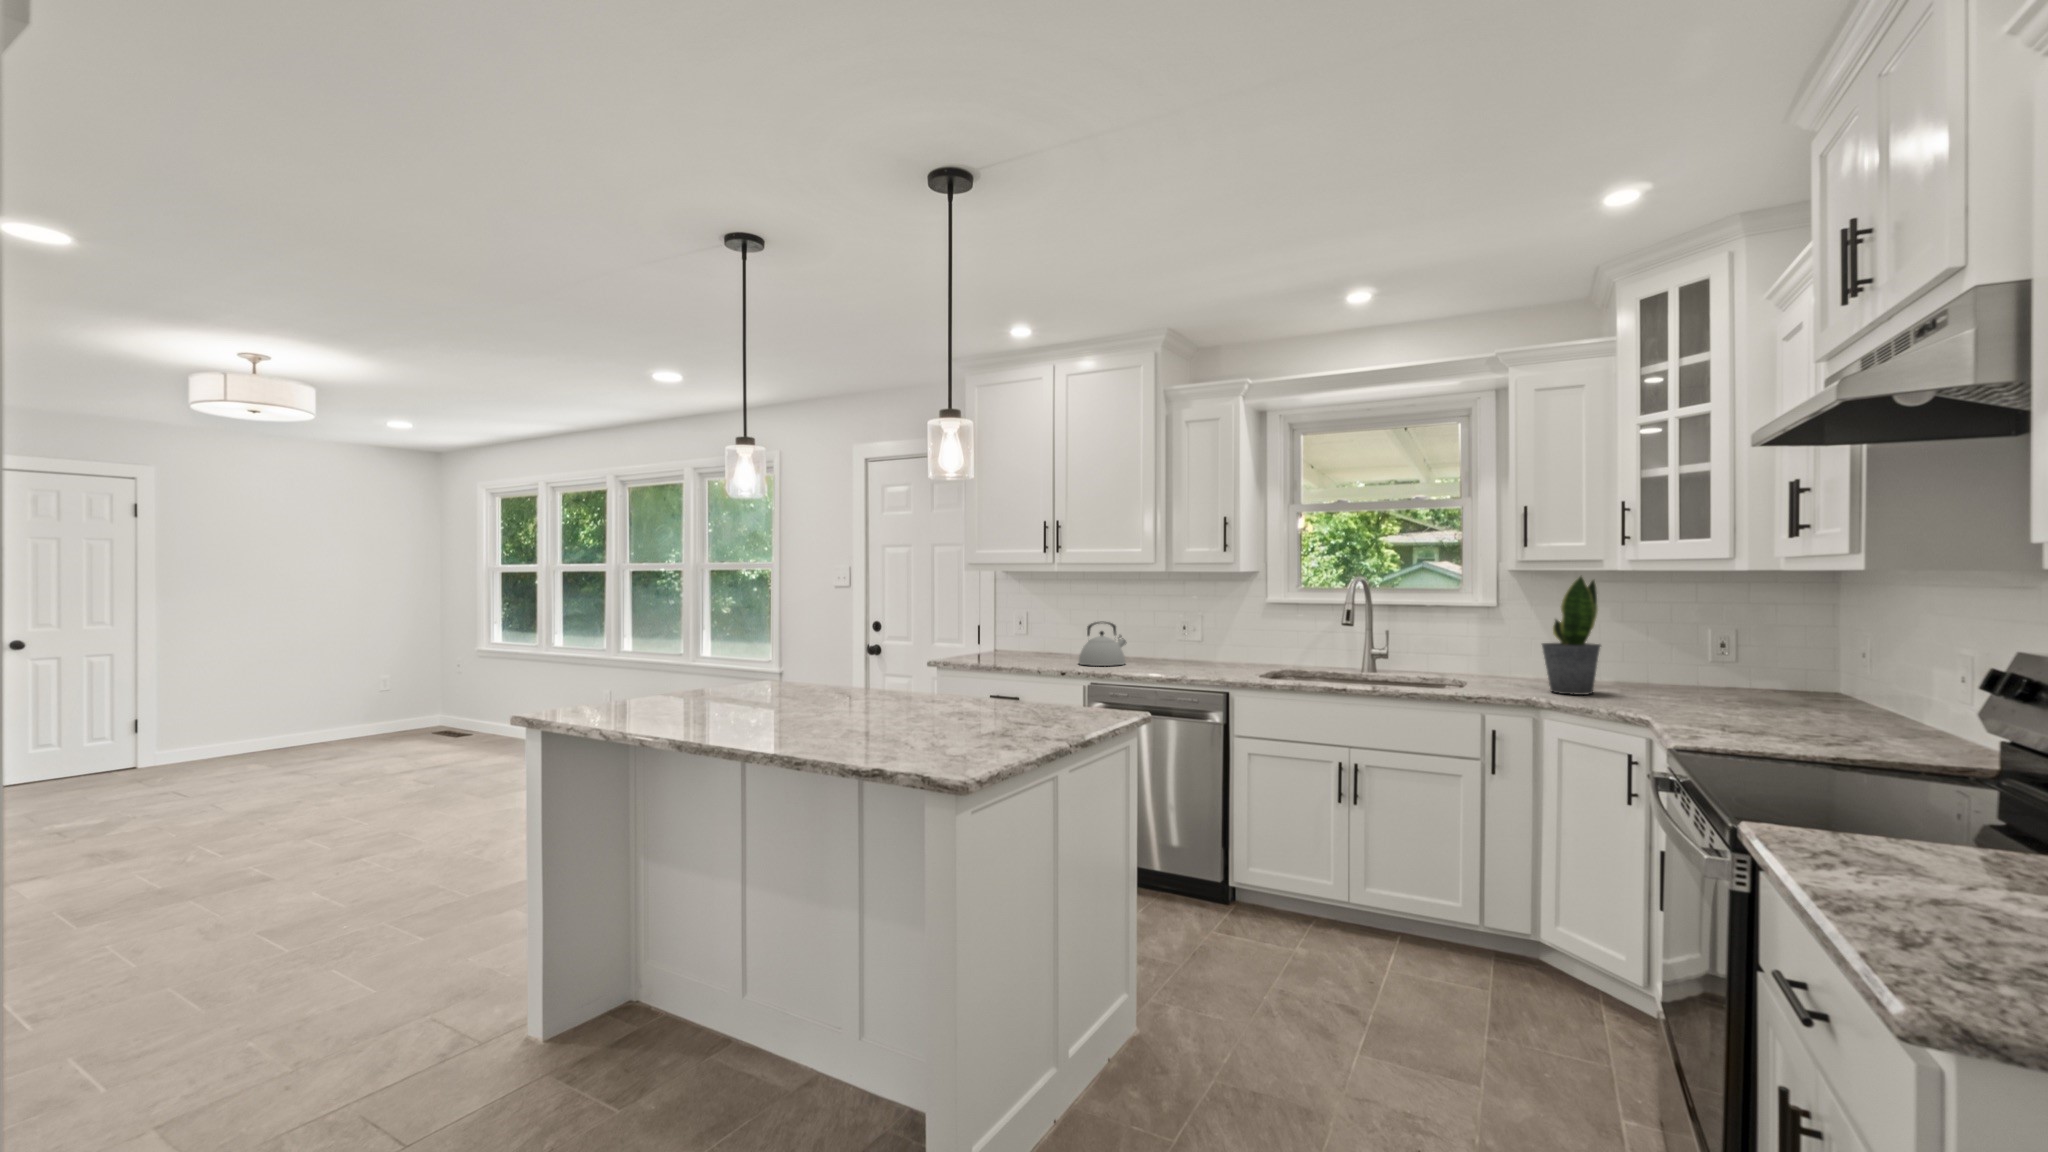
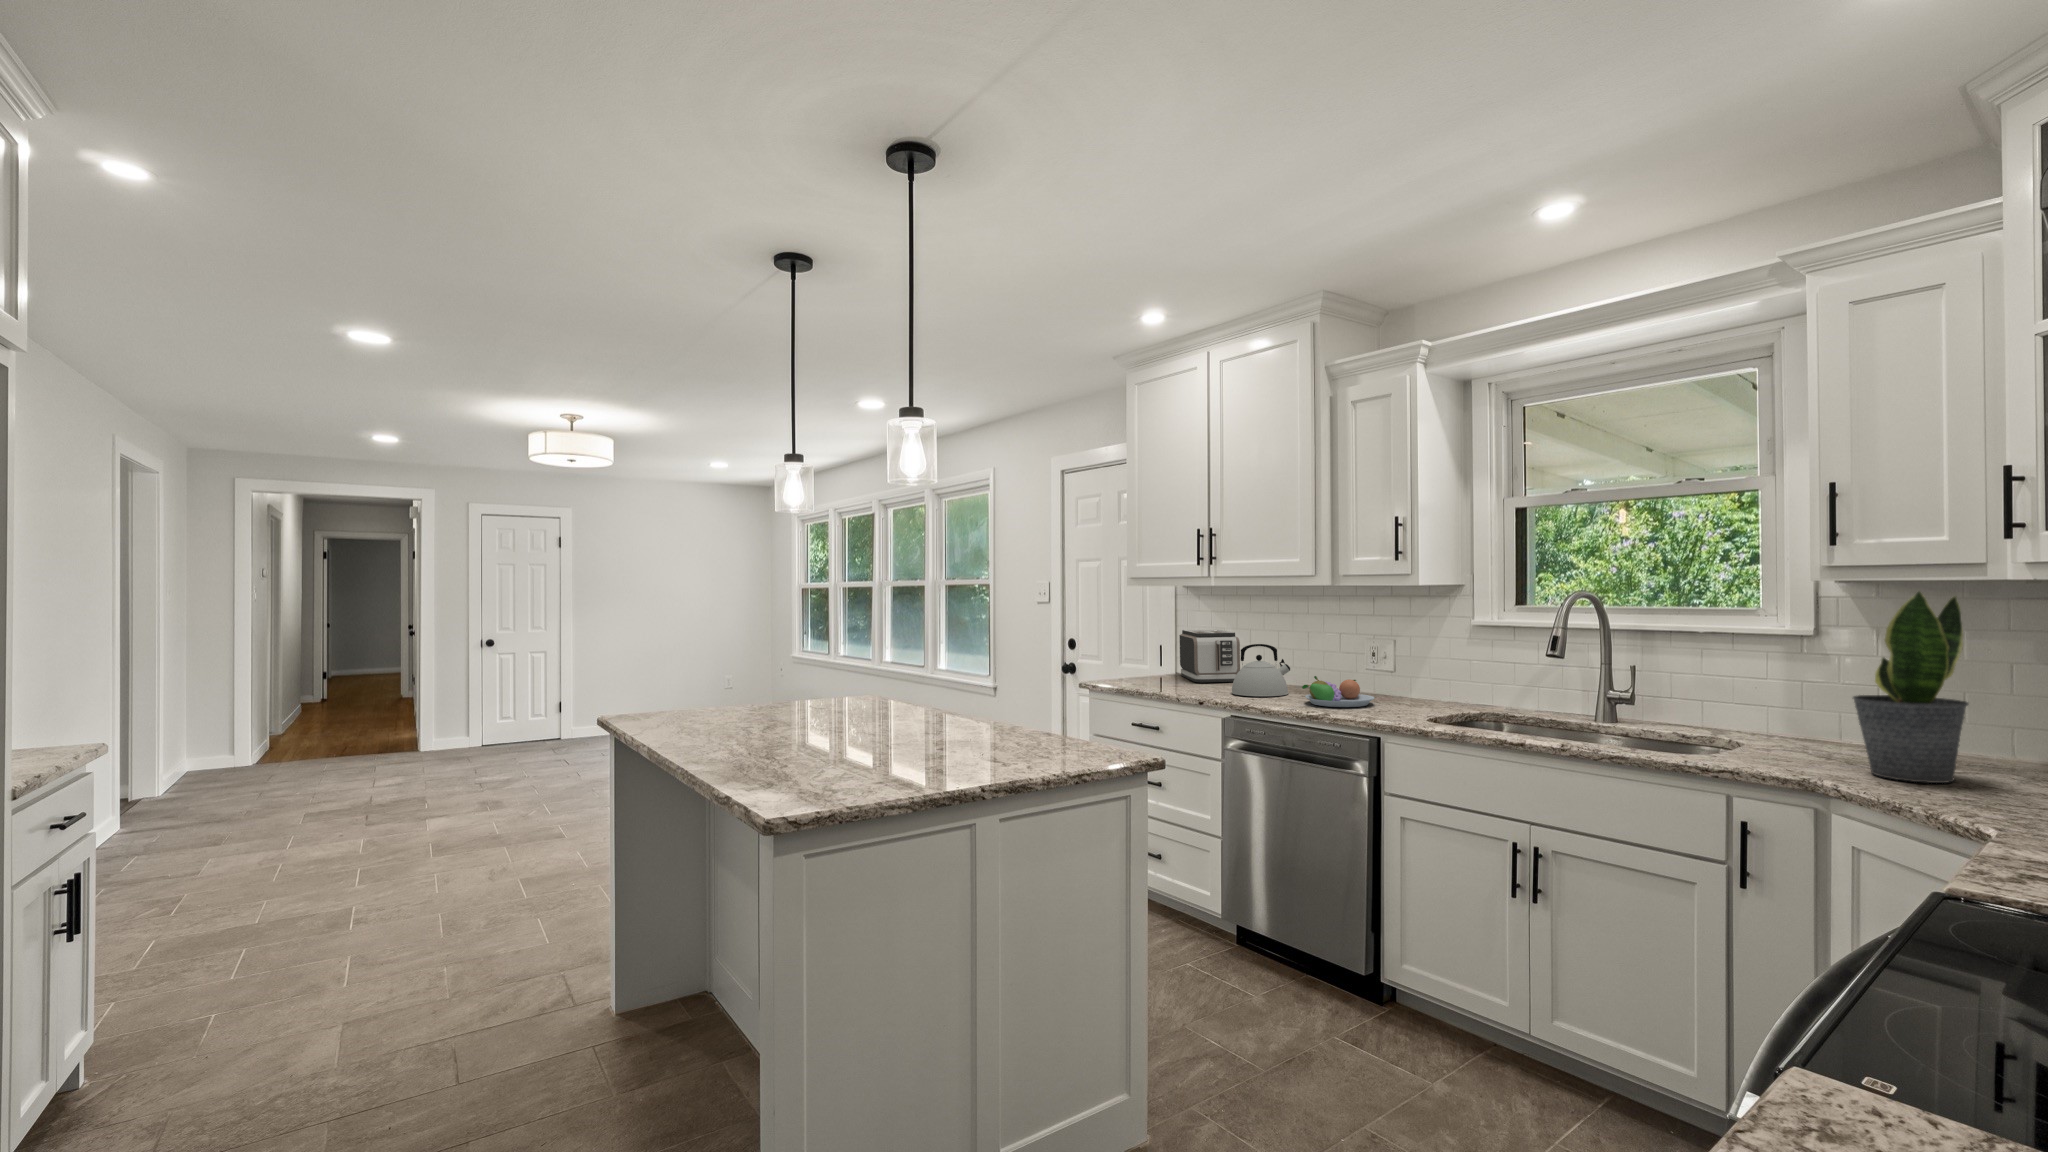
toaster: none [1008,612,1070,658] -> present [1179,629,1240,682]
fruit bowl: none [1150,647,1205,670] -> present [1302,676,1374,707]

